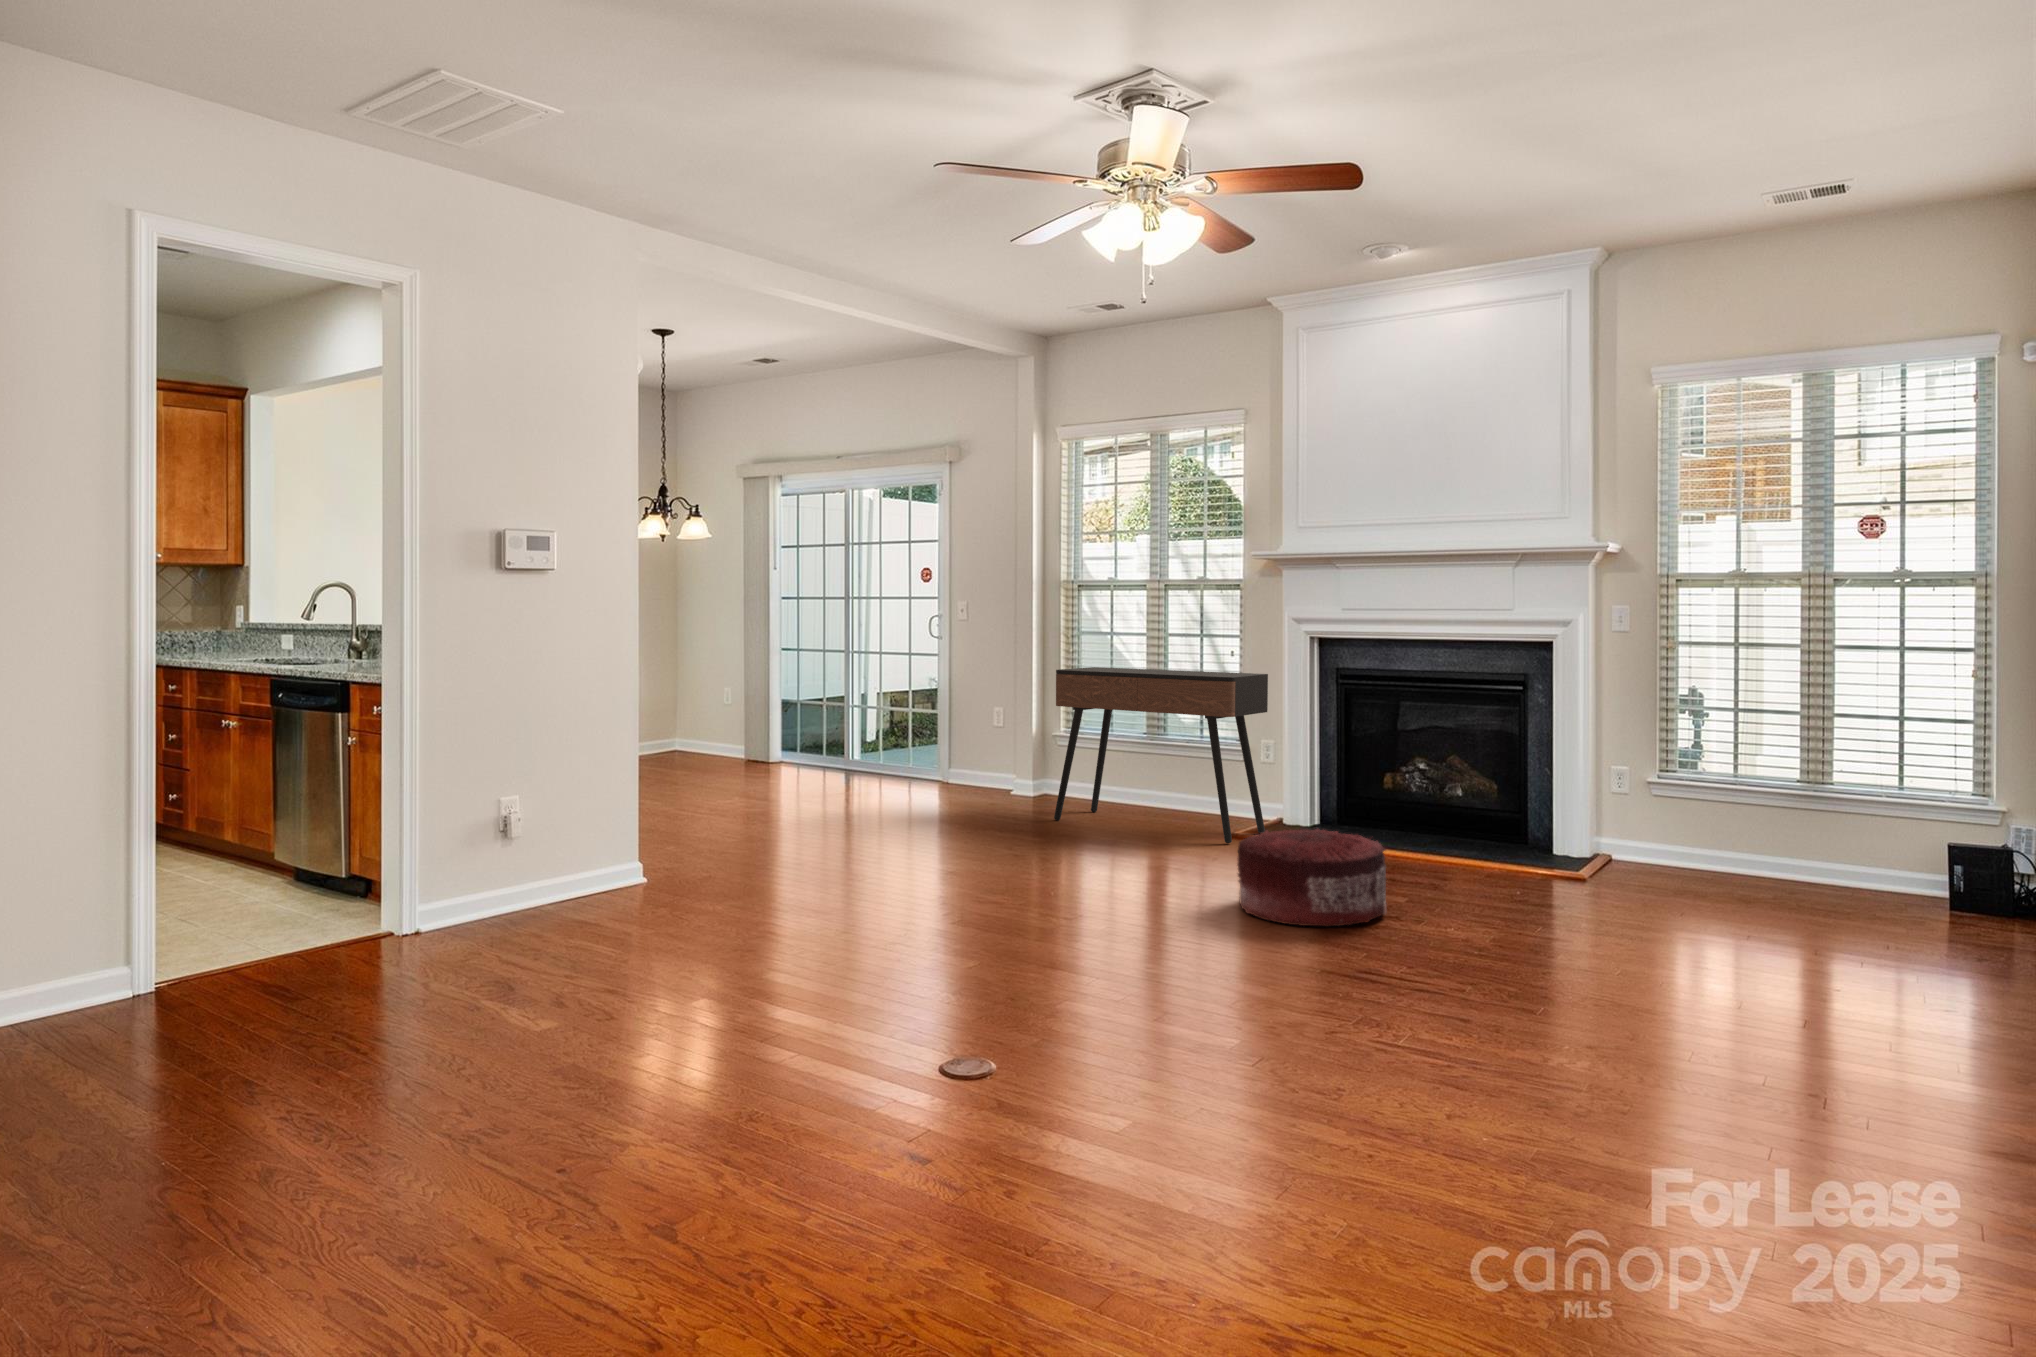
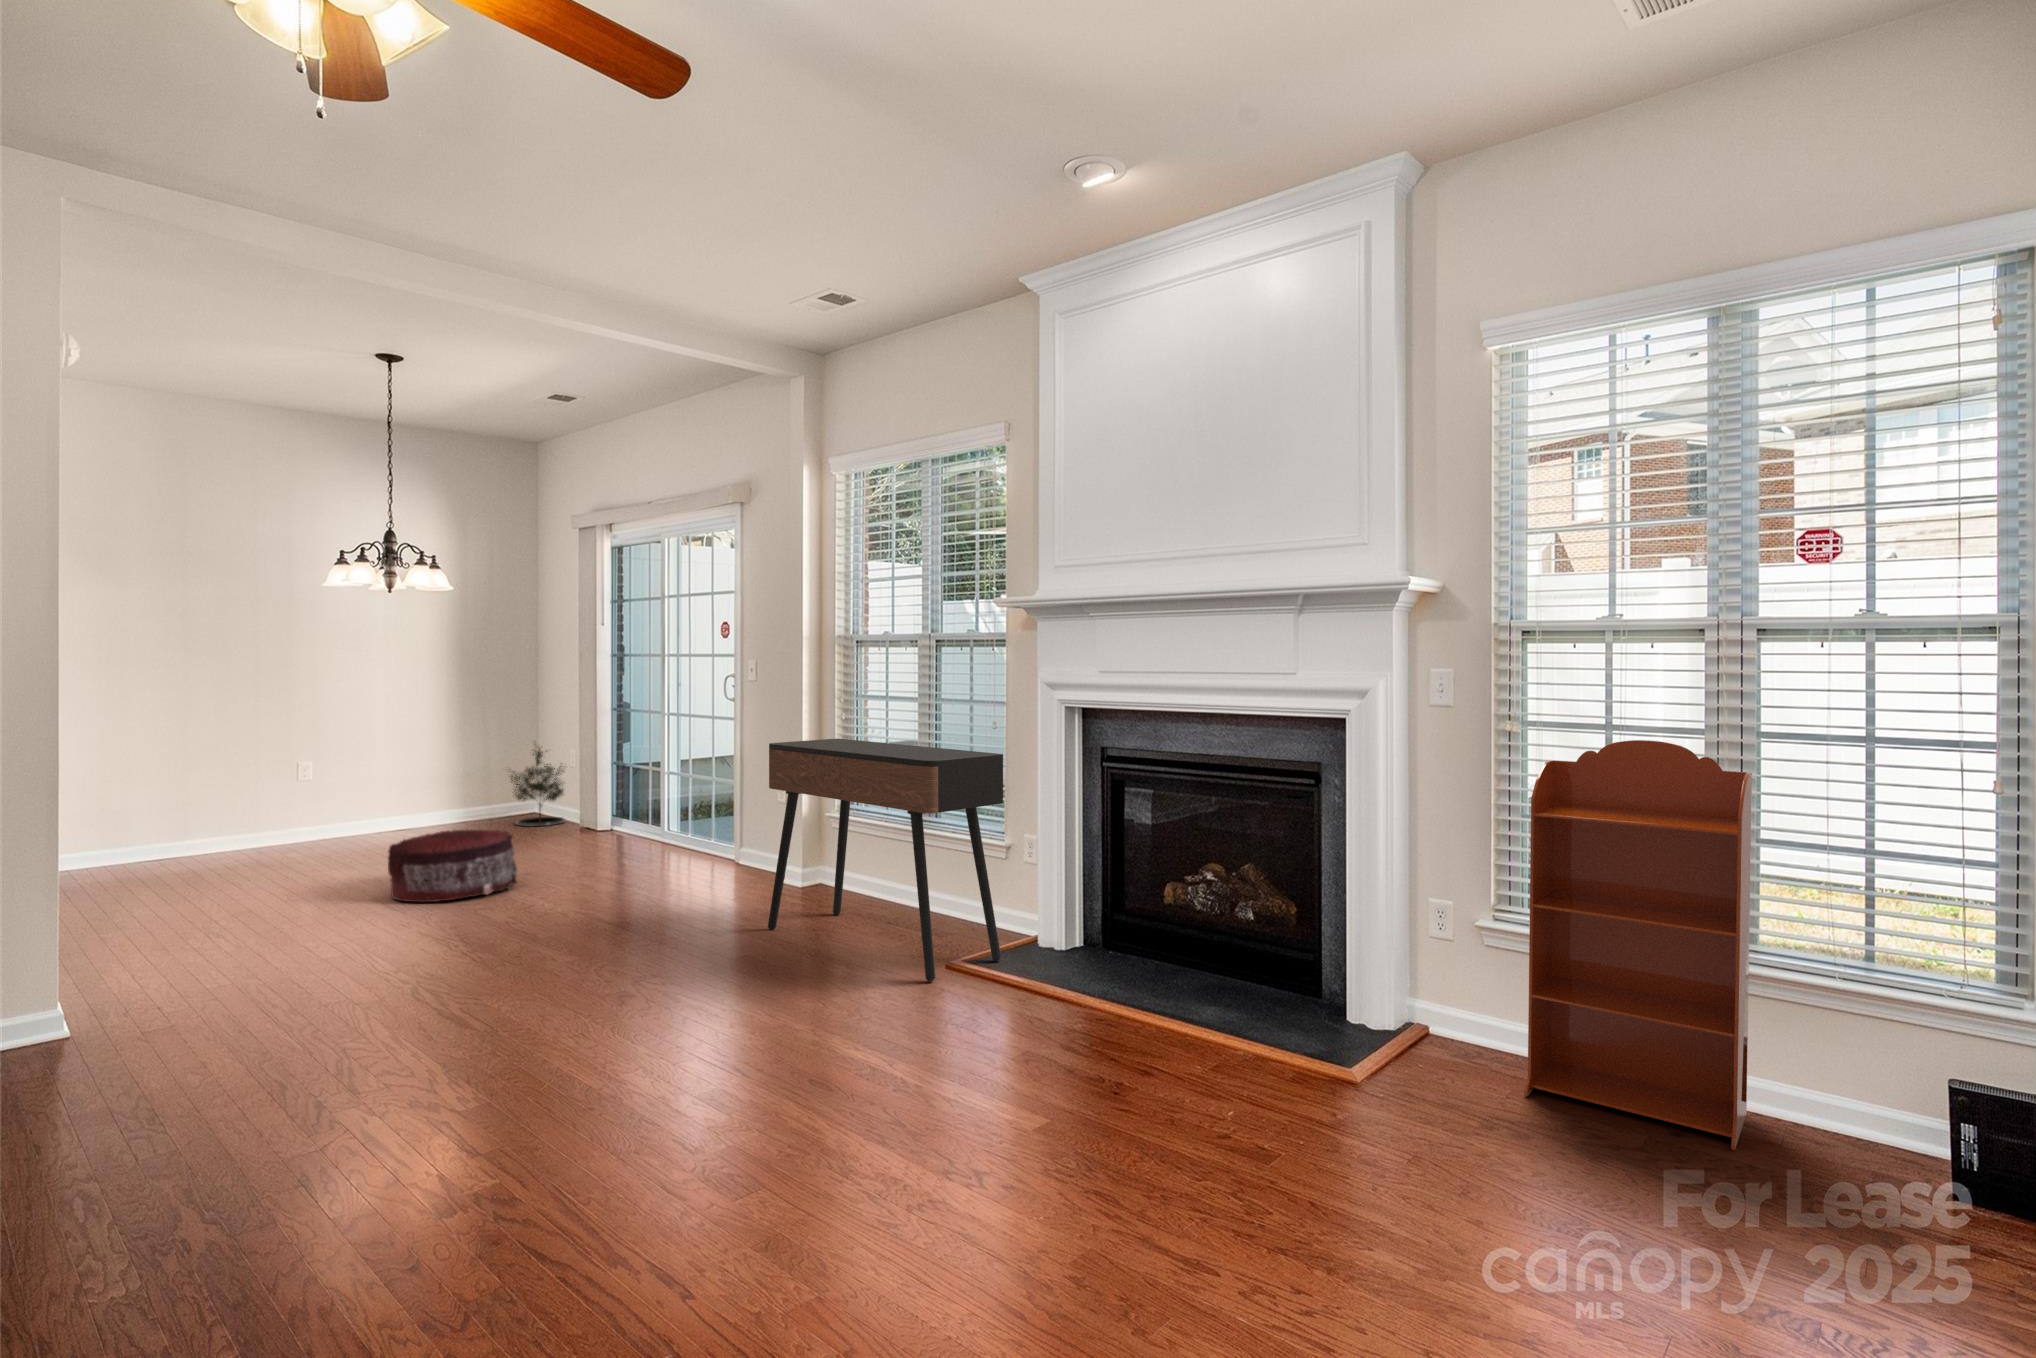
bookcase: none [1685,652,1830,898] -> present [1524,740,1752,1150]
potted tree: none [672,680,731,762] -> present [511,744,566,826]
pouf: present [1237,829,1386,926] -> present [388,829,517,902]

